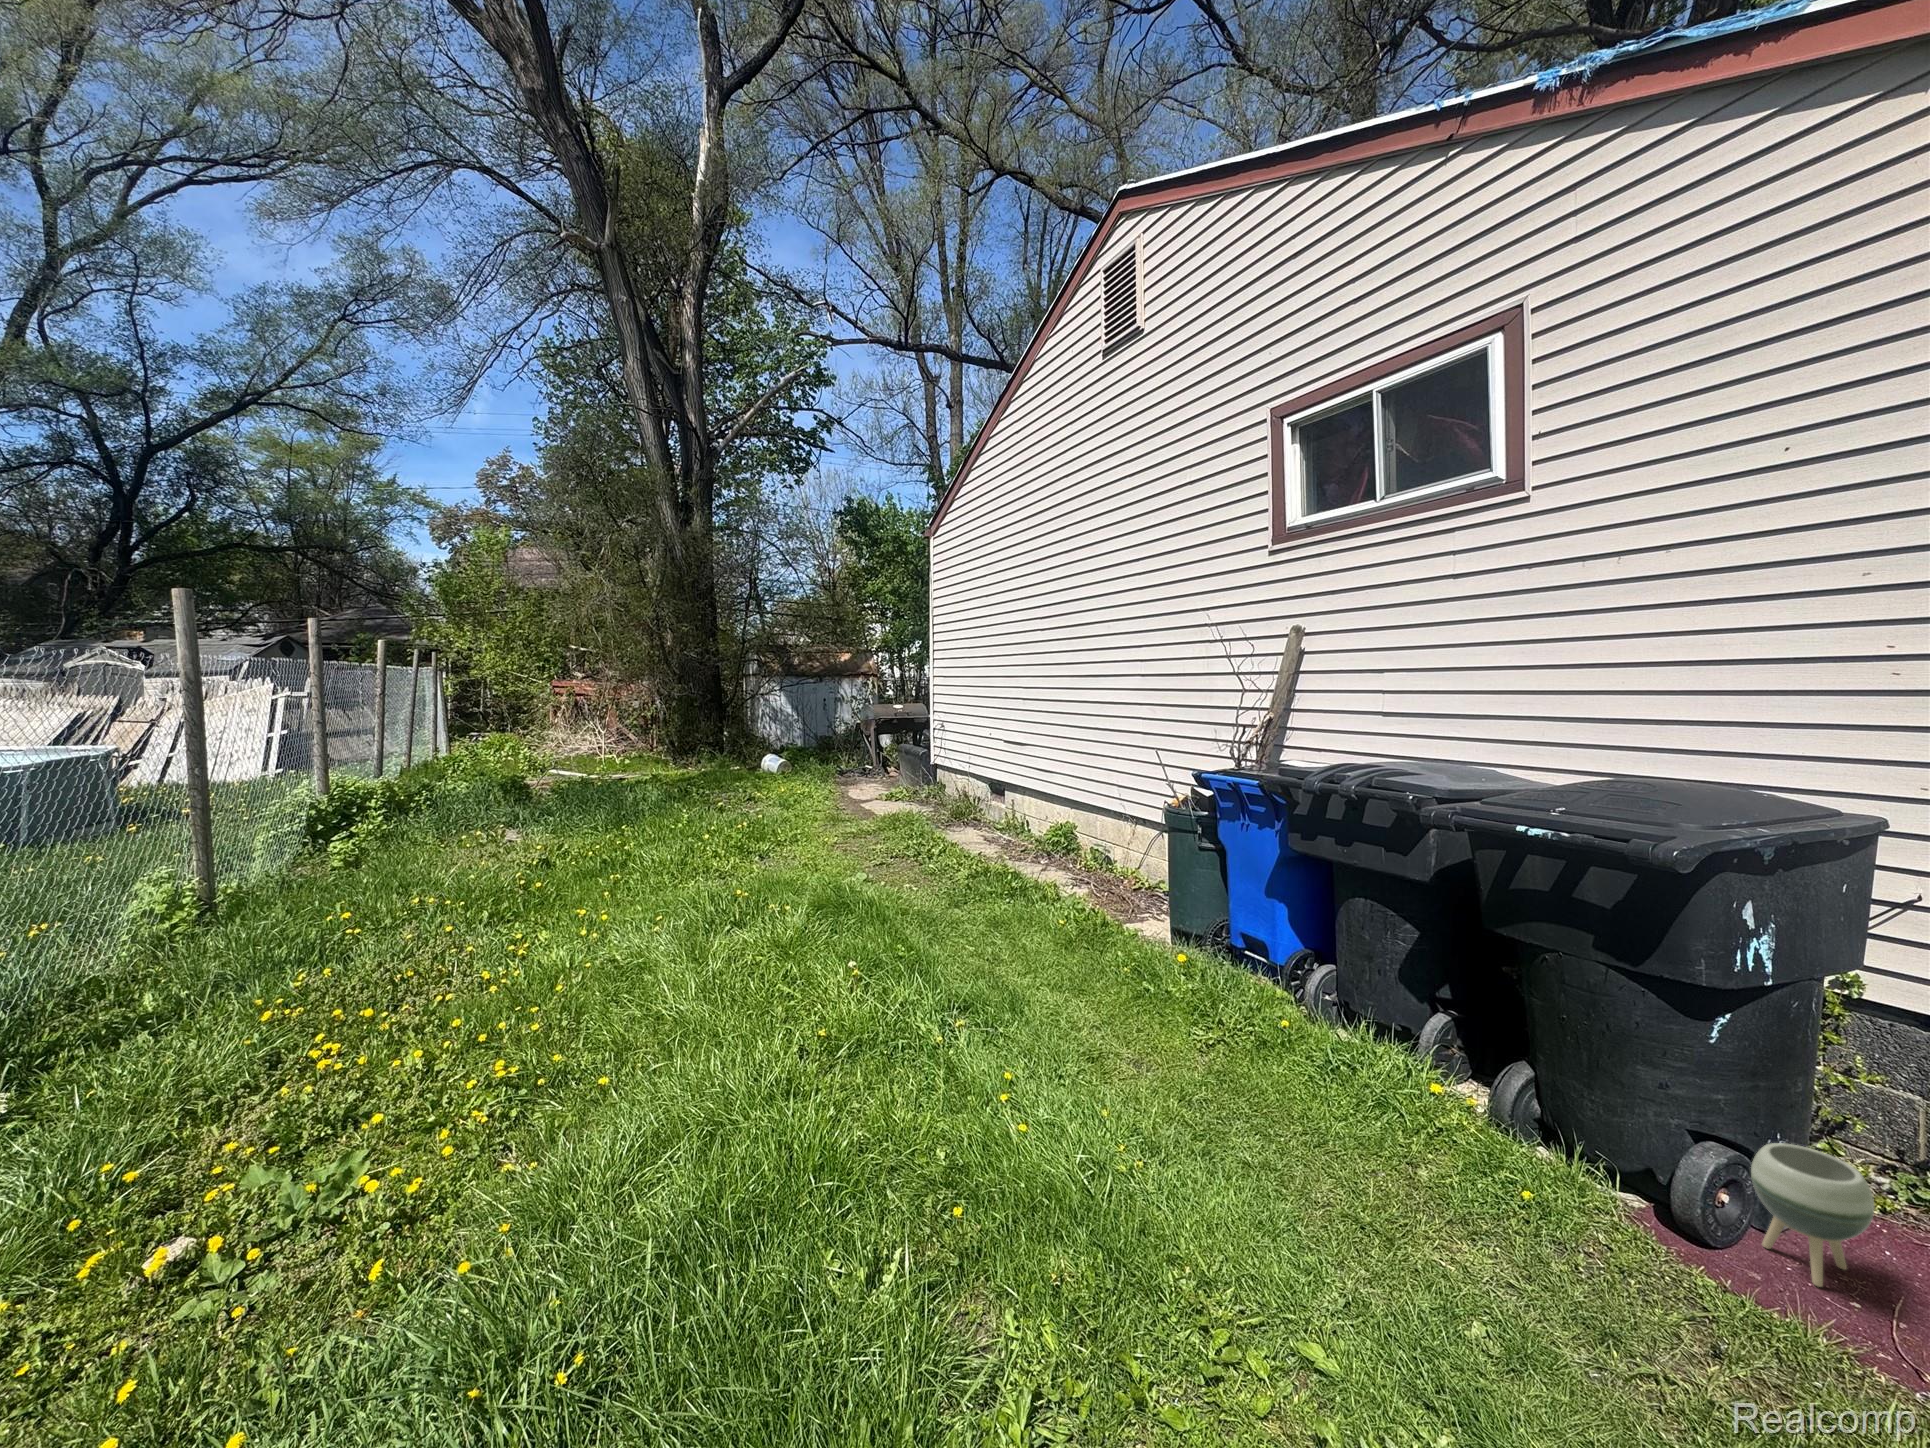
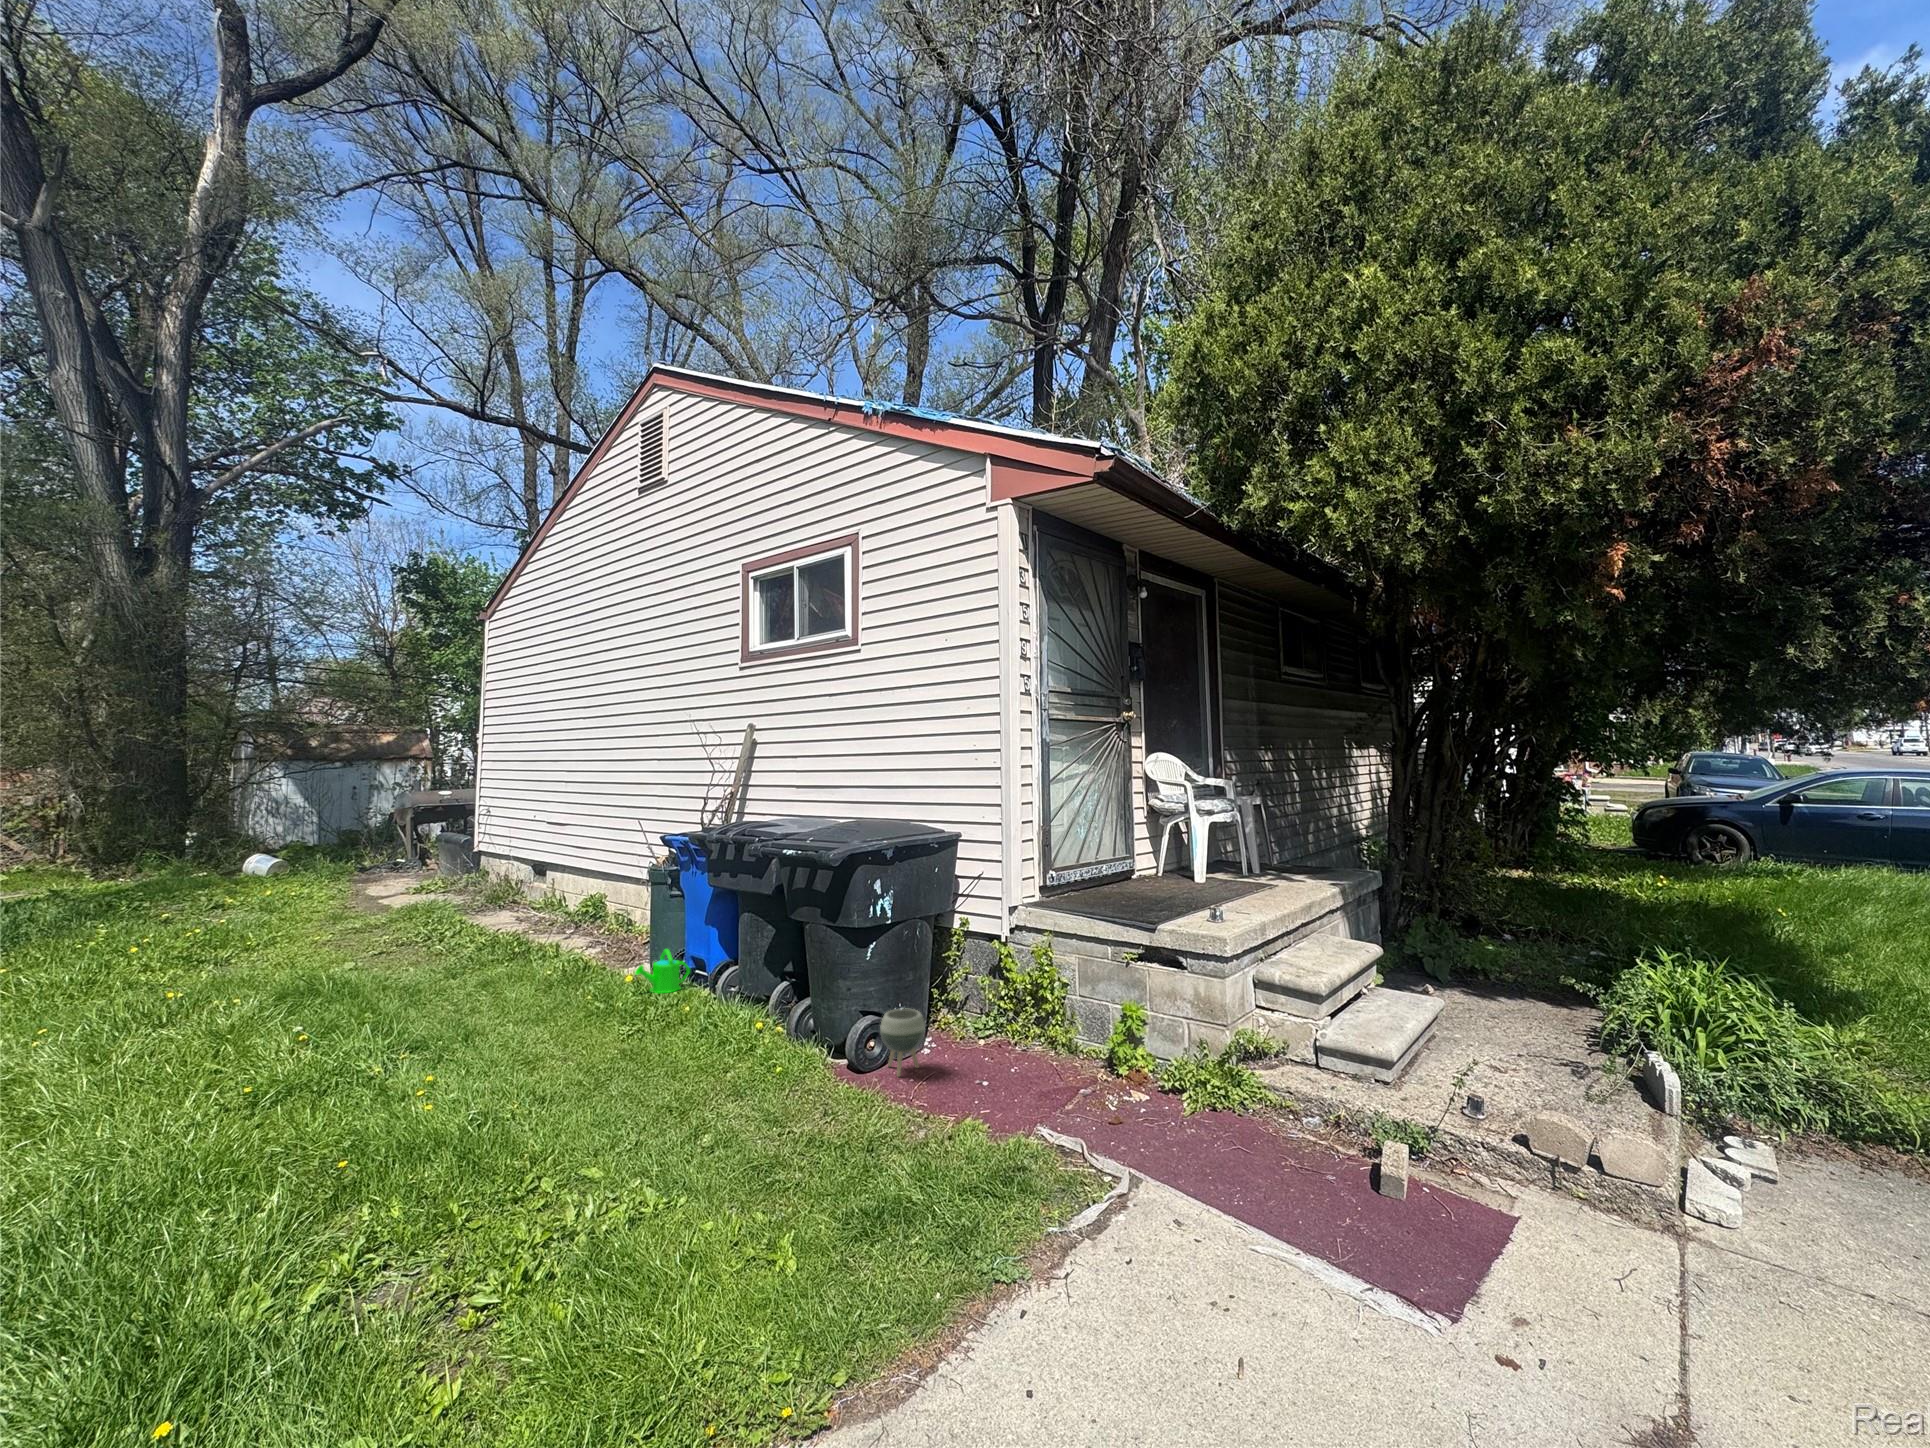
watering can: none [1191,927,1259,988] -> present [635,949,691,993]

